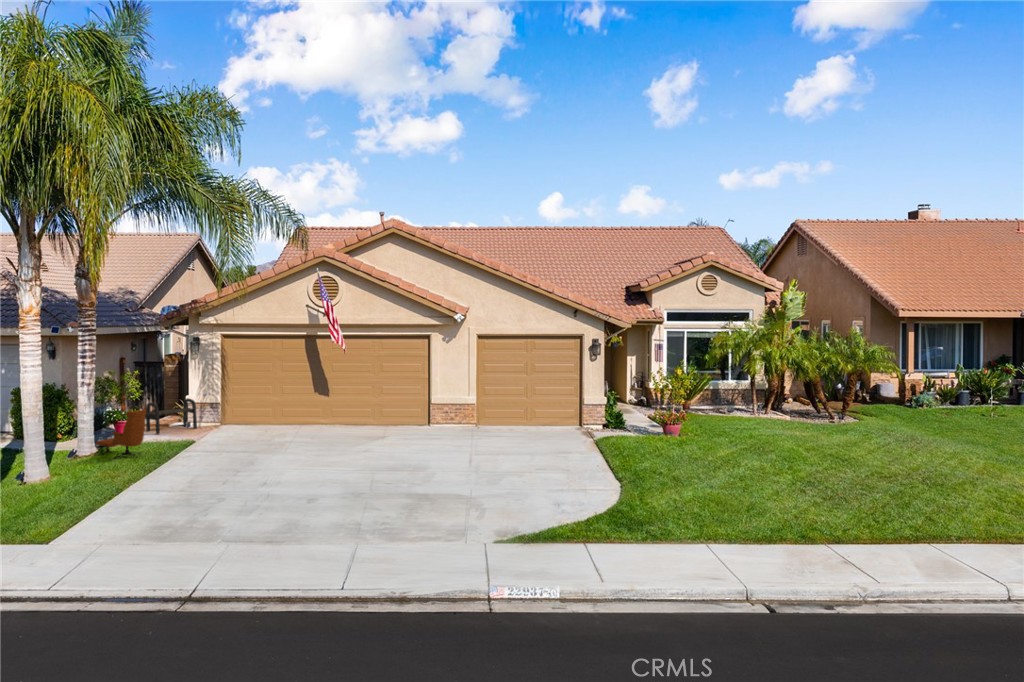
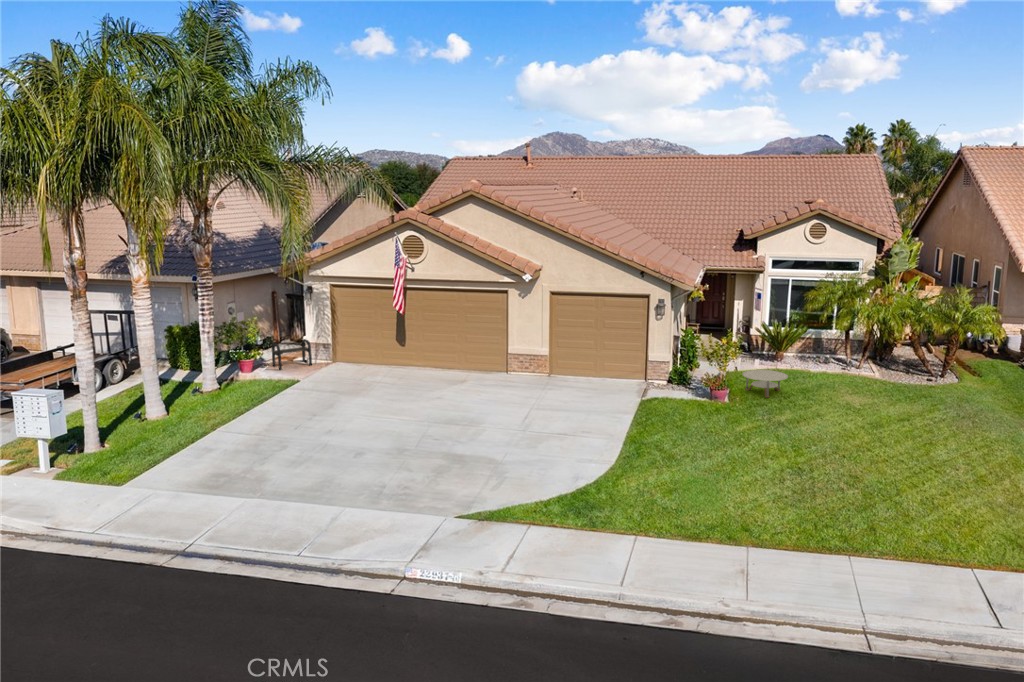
round table: none [687,407,733,432] -> present [743,370,788,398]
lounge chair: present [96,409,146,459] -> none [230,355,264,394]

